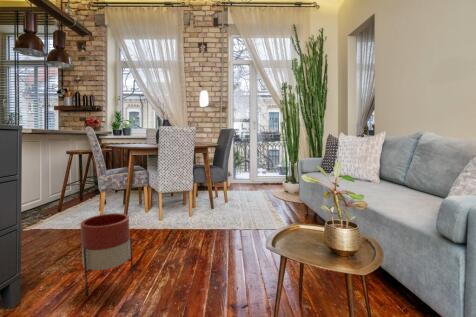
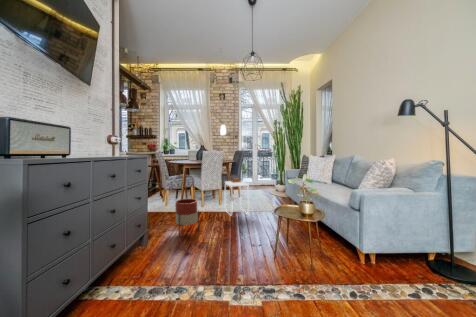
side table: none [197,172,238,239] -> present [225,178,248,214]

